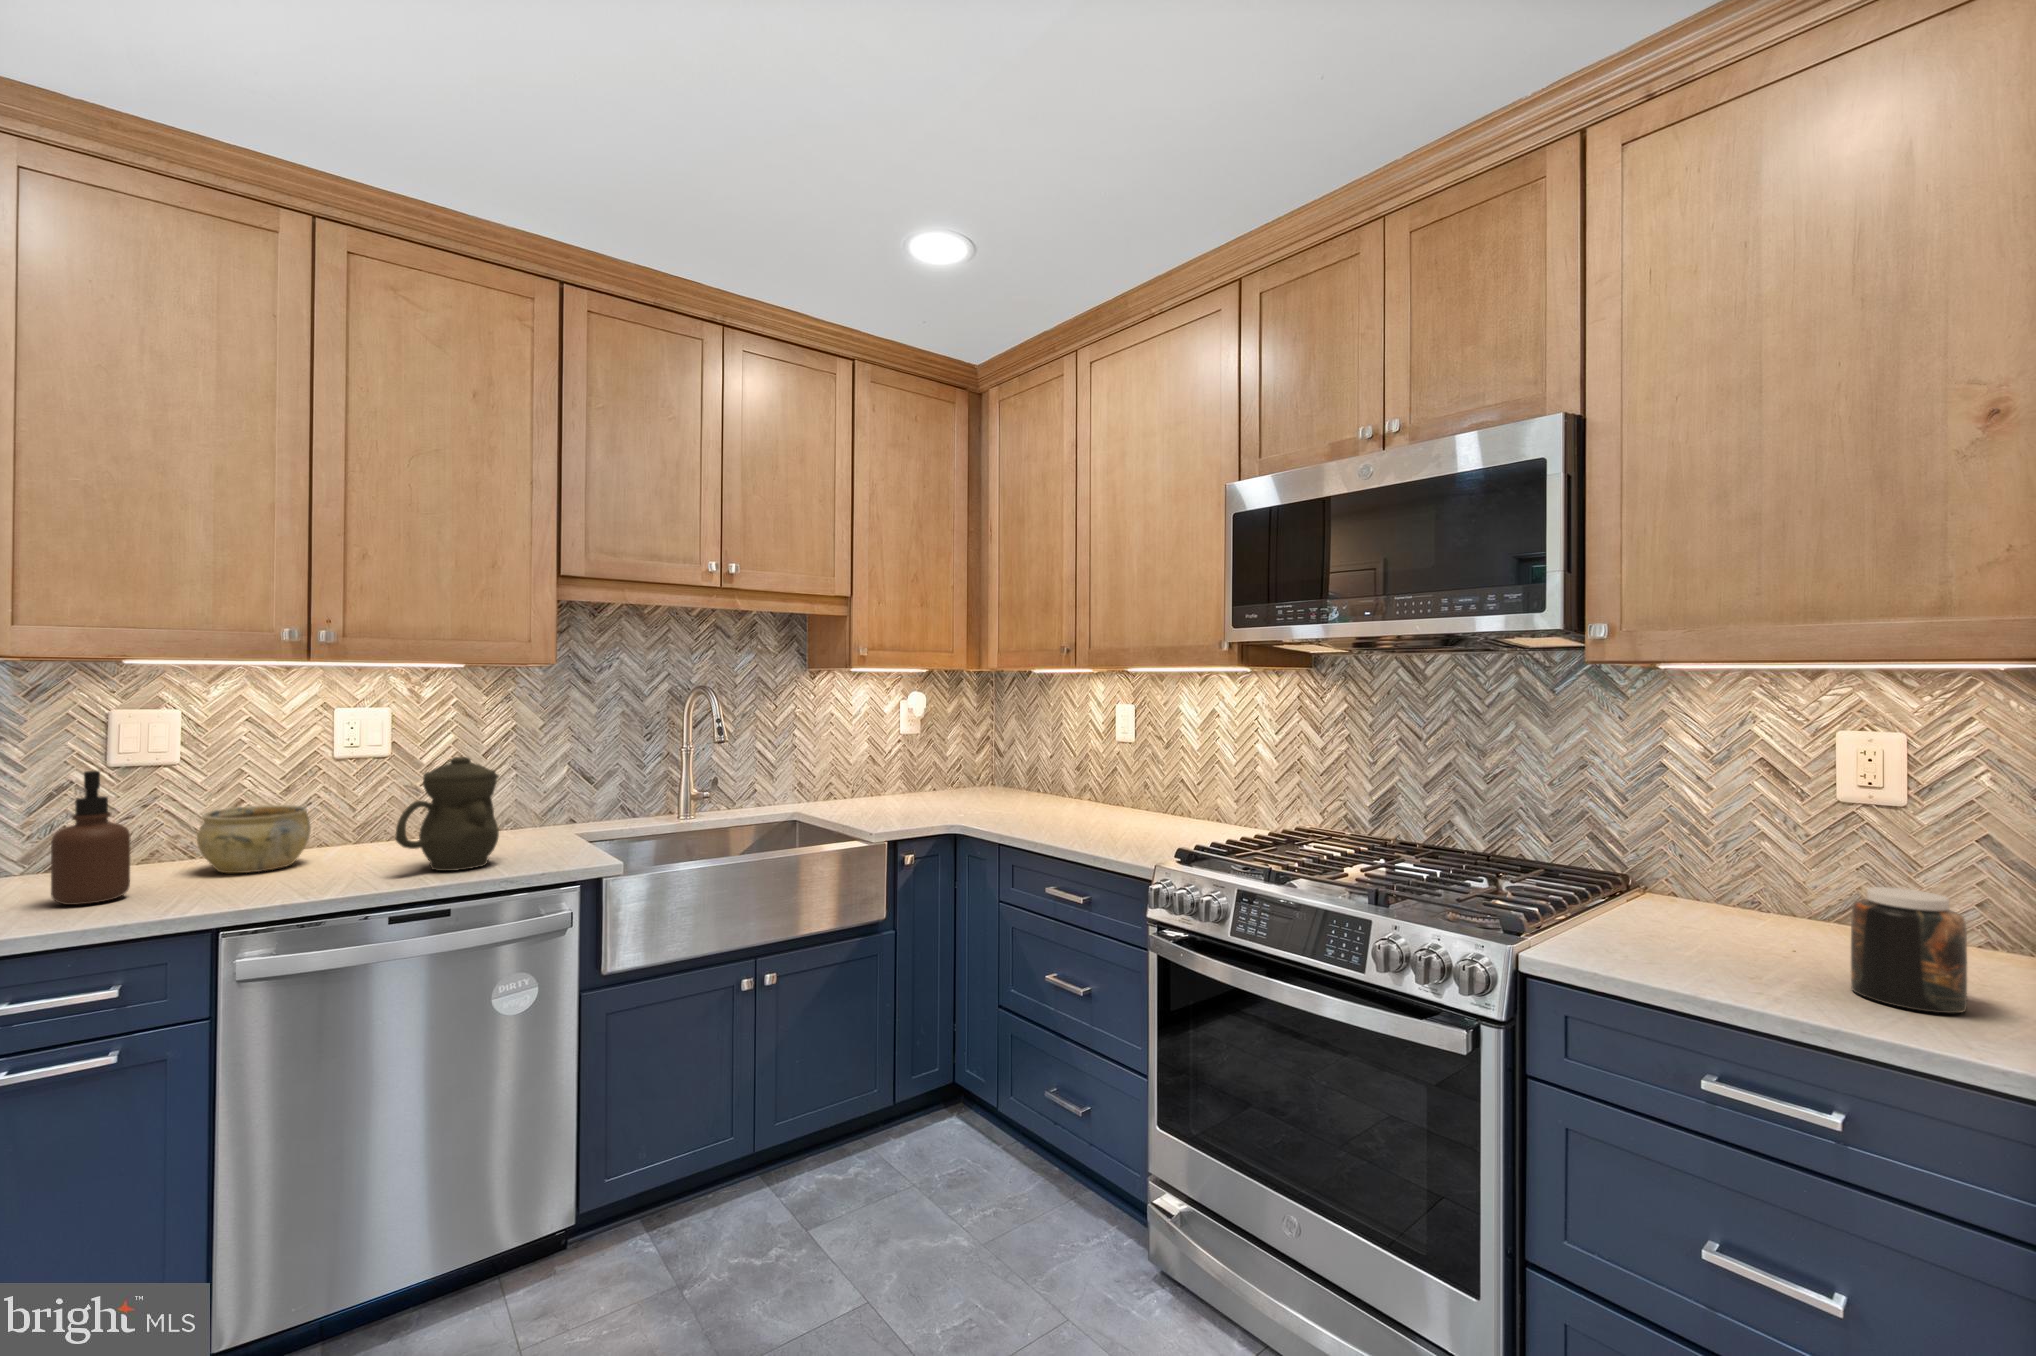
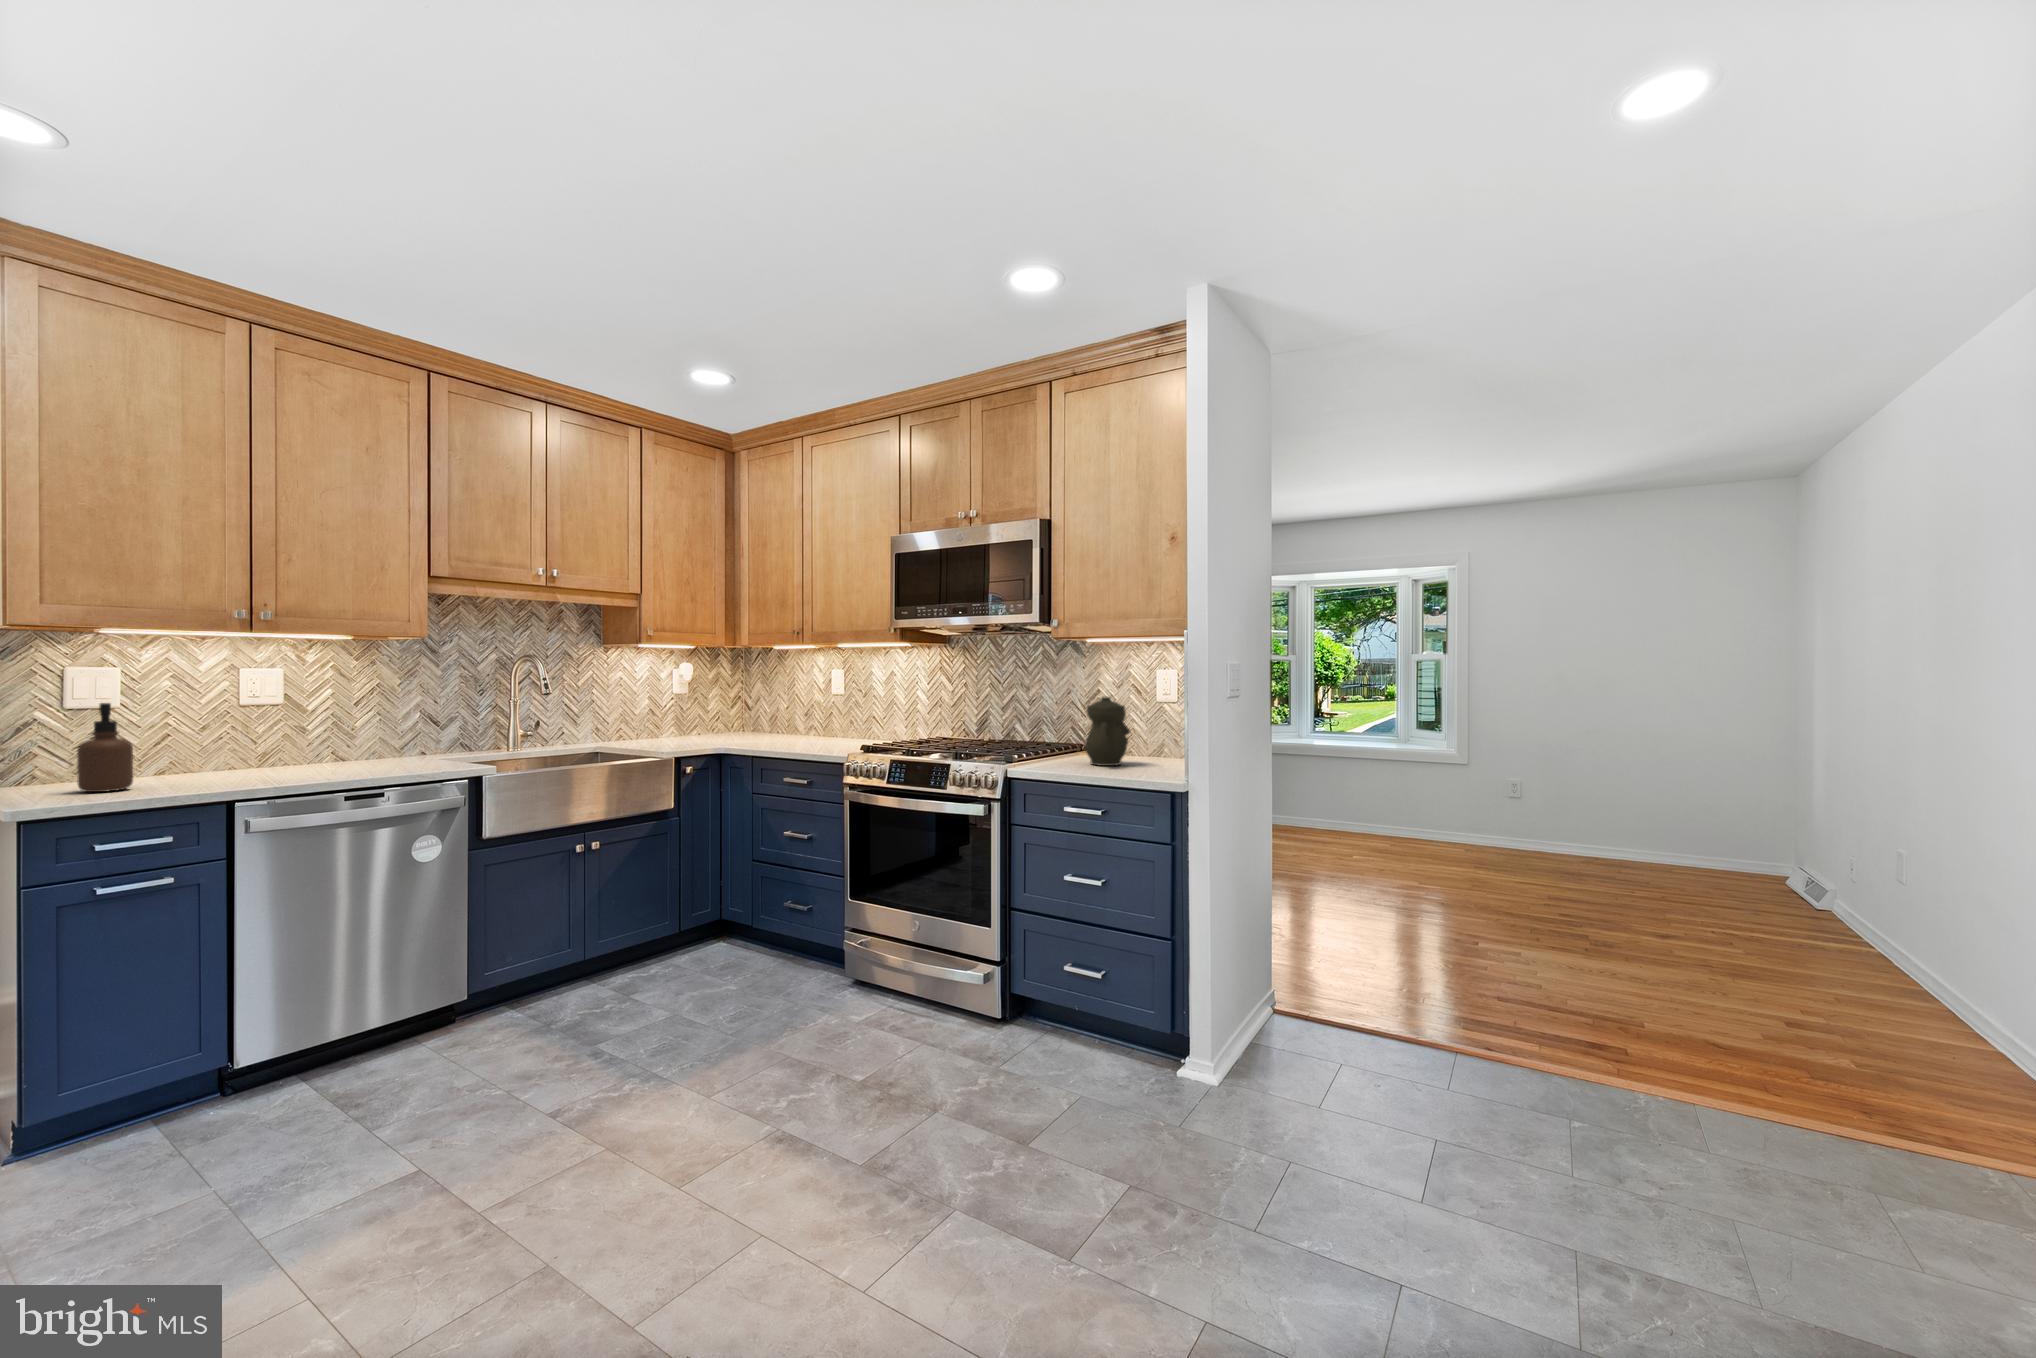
teapot: present [395,757,499,871] -> present [1085,697,1130,766]
ceramic bowl: present [197,805,311,873] -> none [156,735,242,779]
jar: present [1851,887,1967,1013] -> none [1135,729,1169,775]

